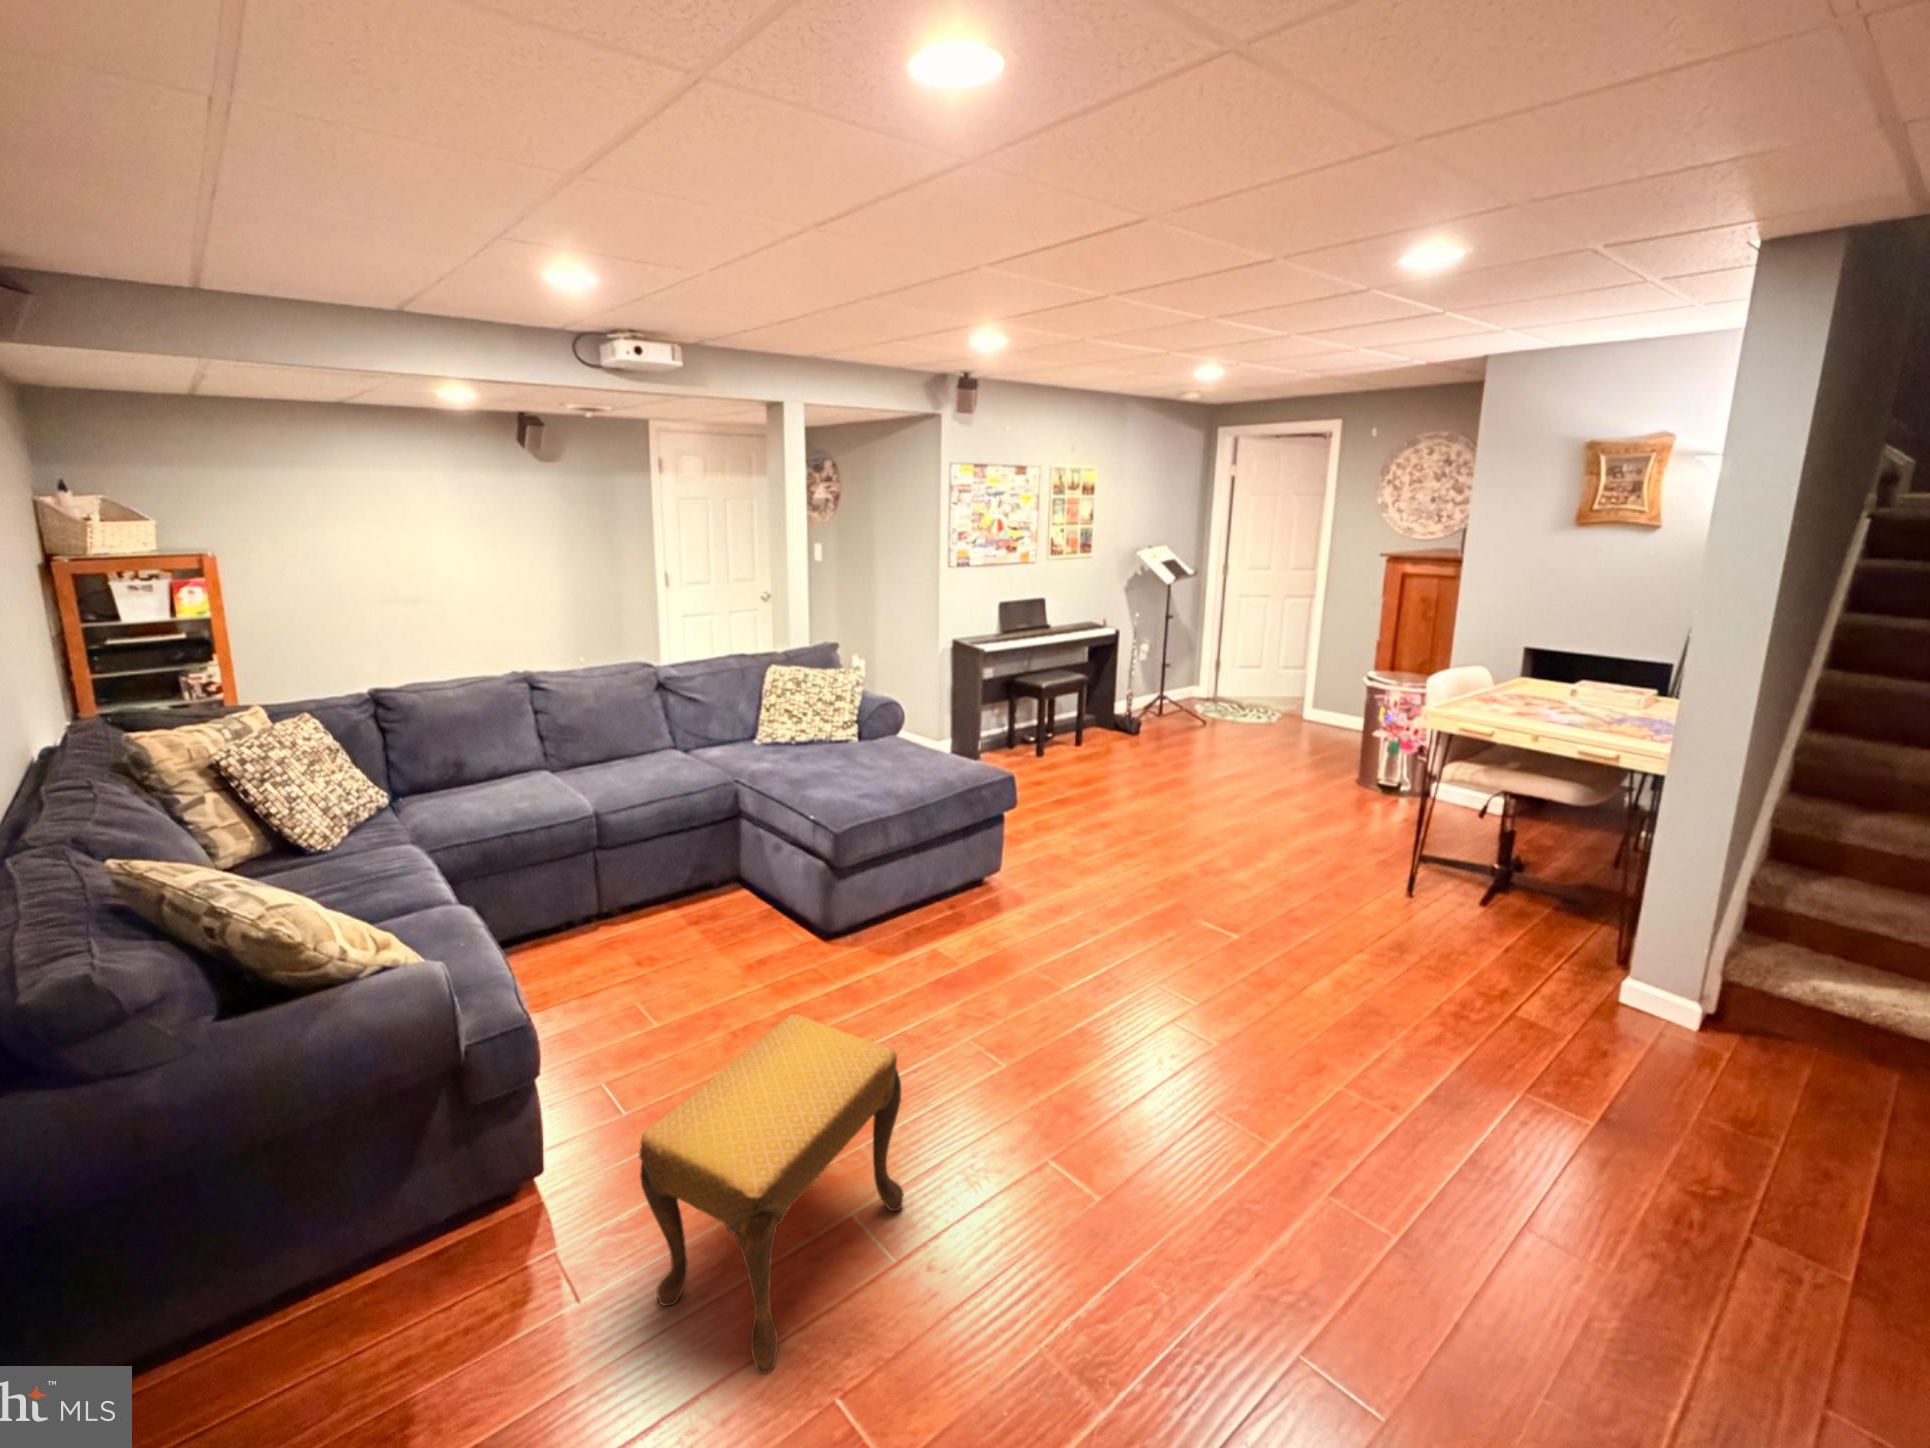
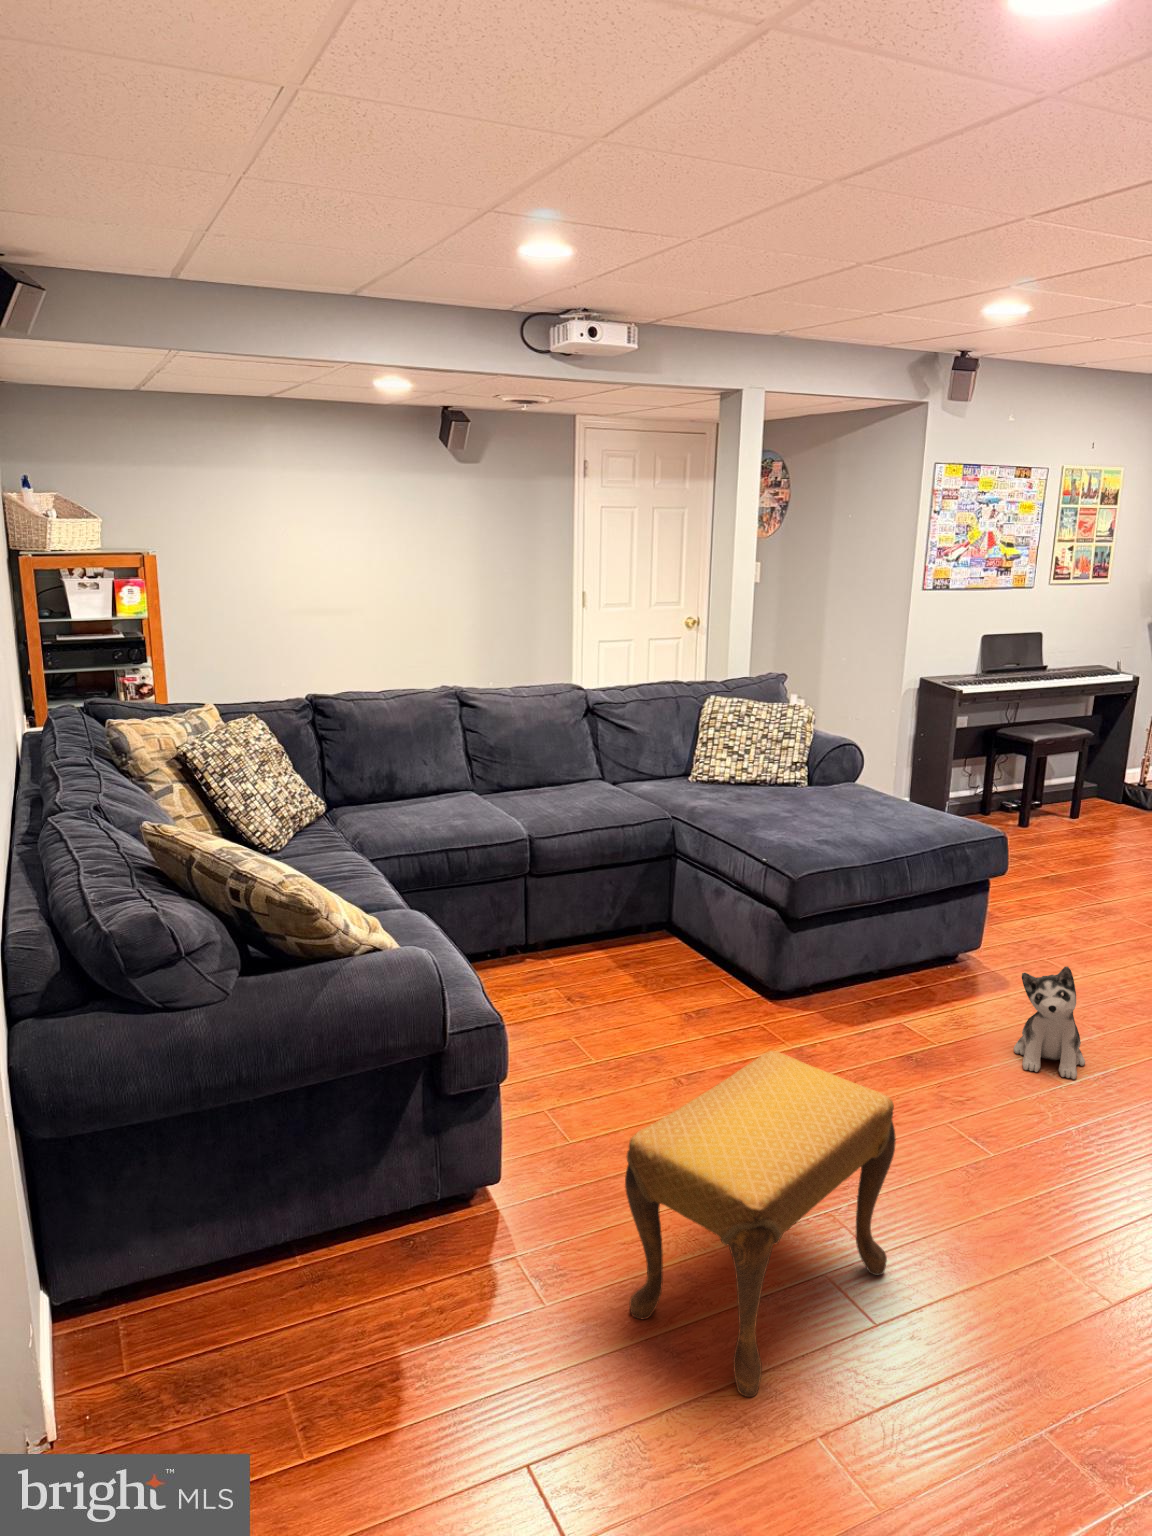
plush toy: none [1024,889,1079,983] -> present [1014,966,1085,1079]

